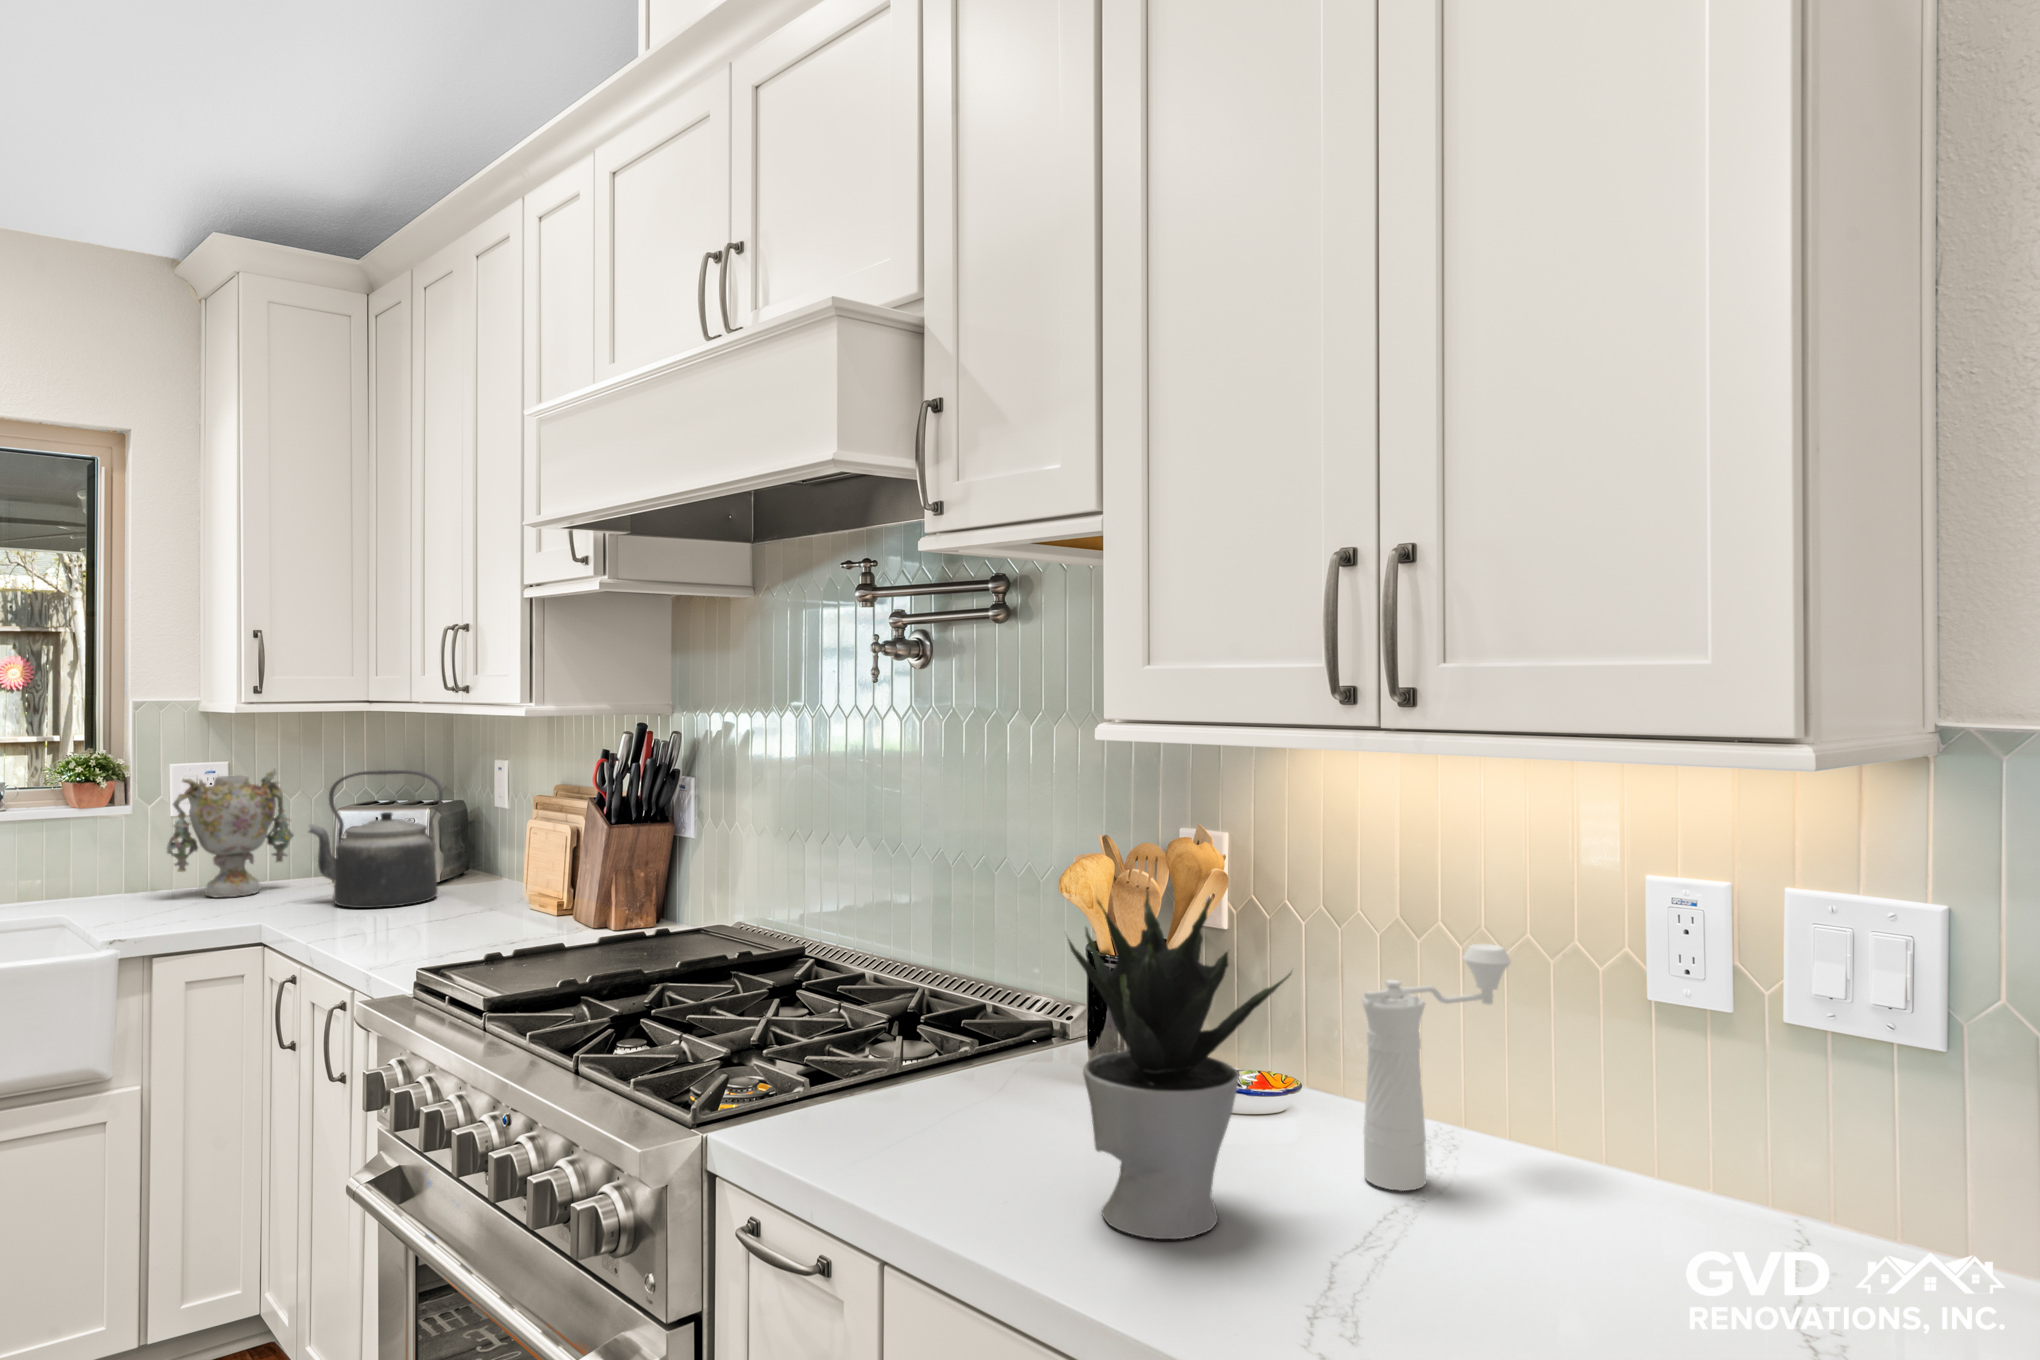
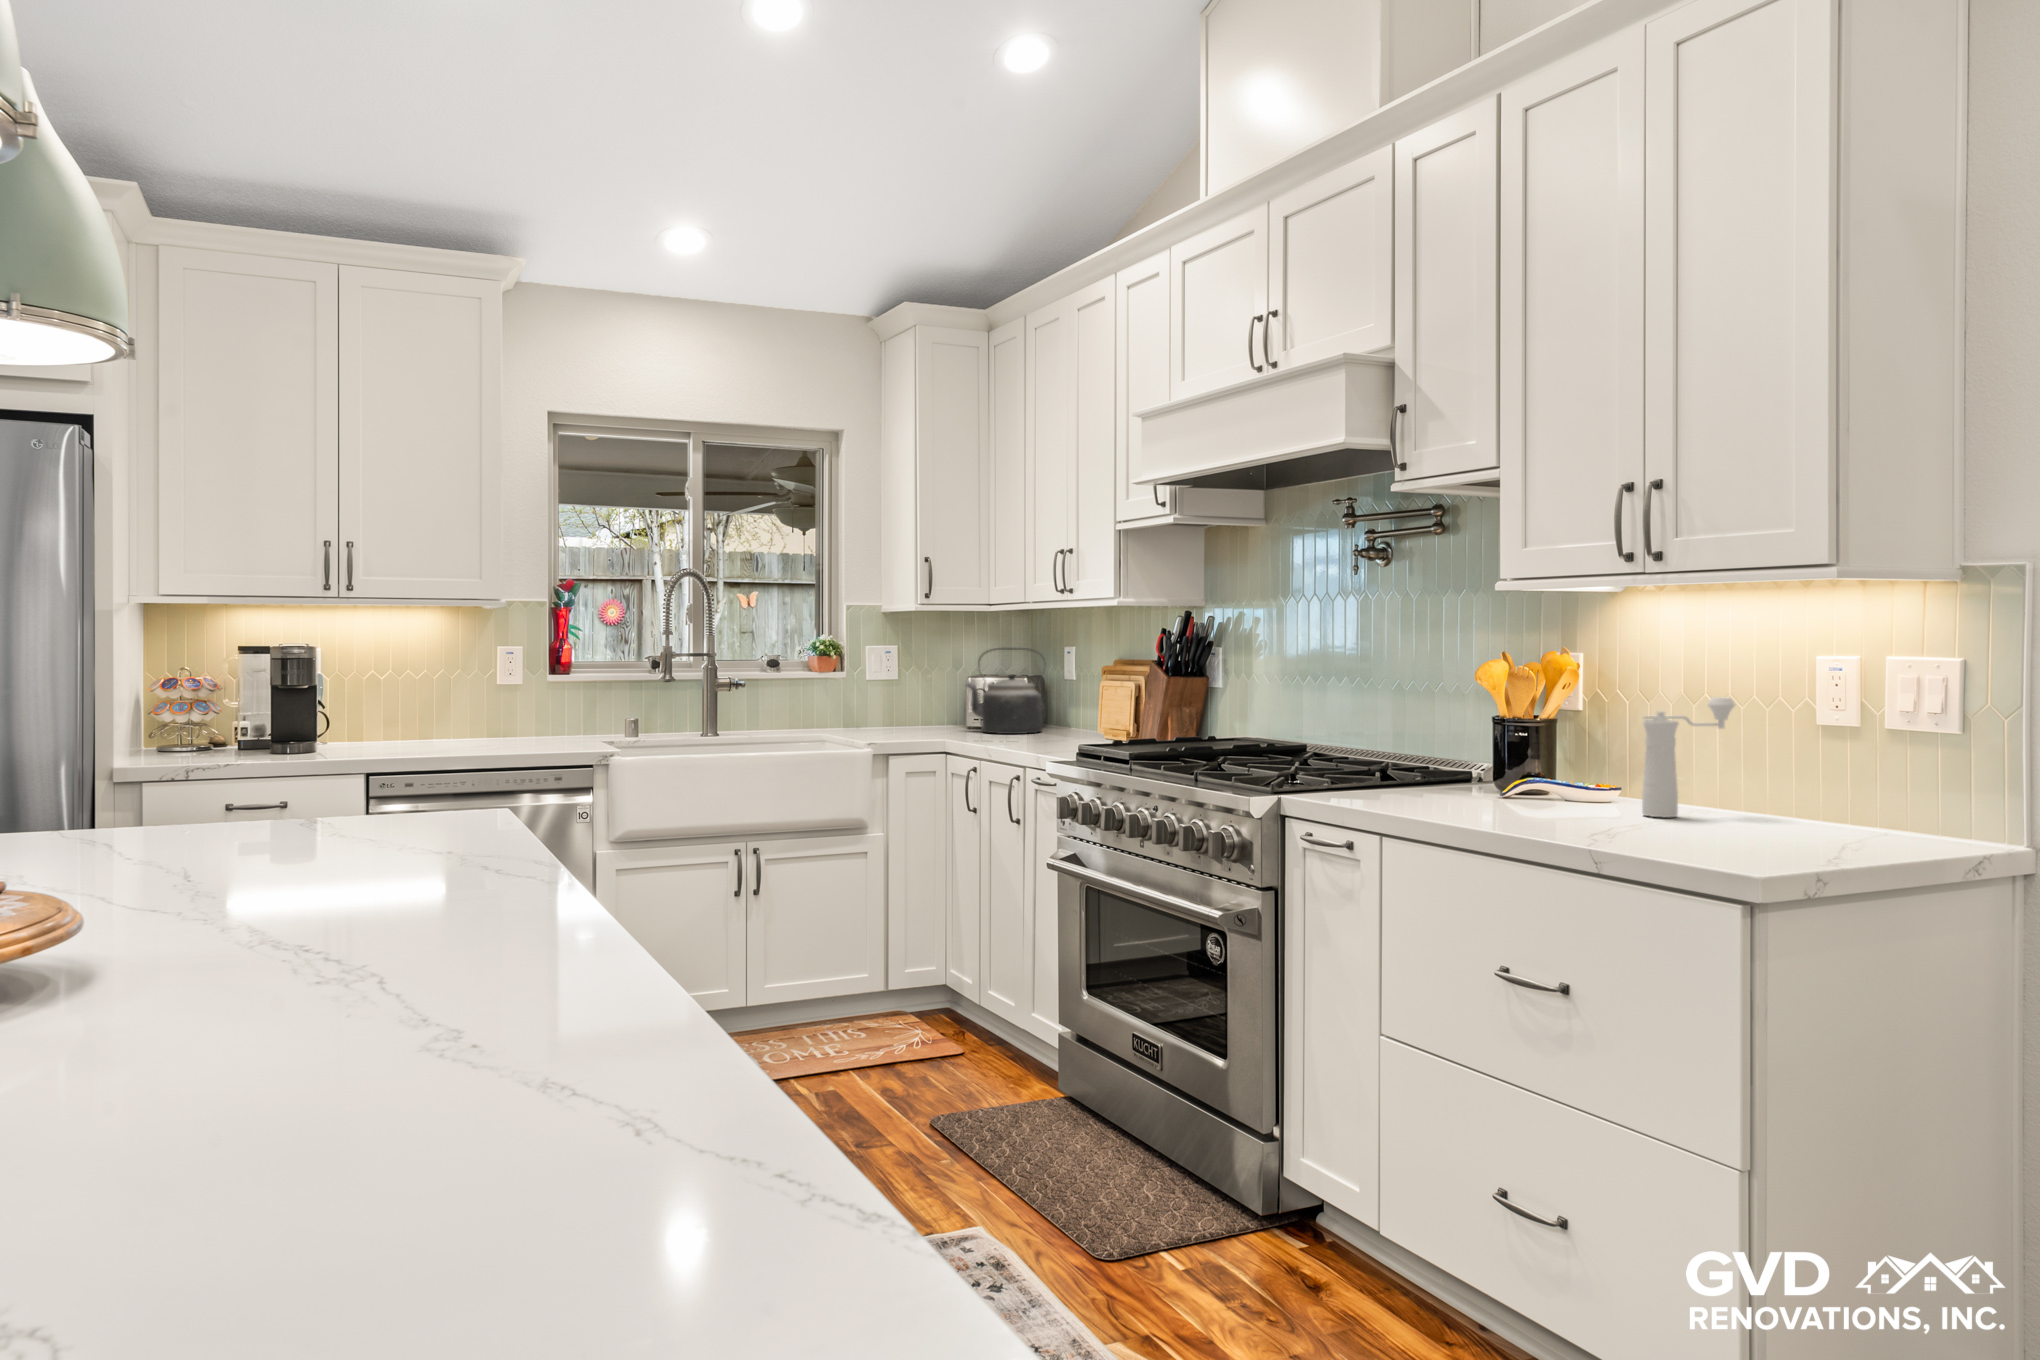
vase: present [167,768,293,897] -> none [878,648,946,729]
potted plant: present [1068,889,1291,1239] -> none [1474,657,1599,820]

